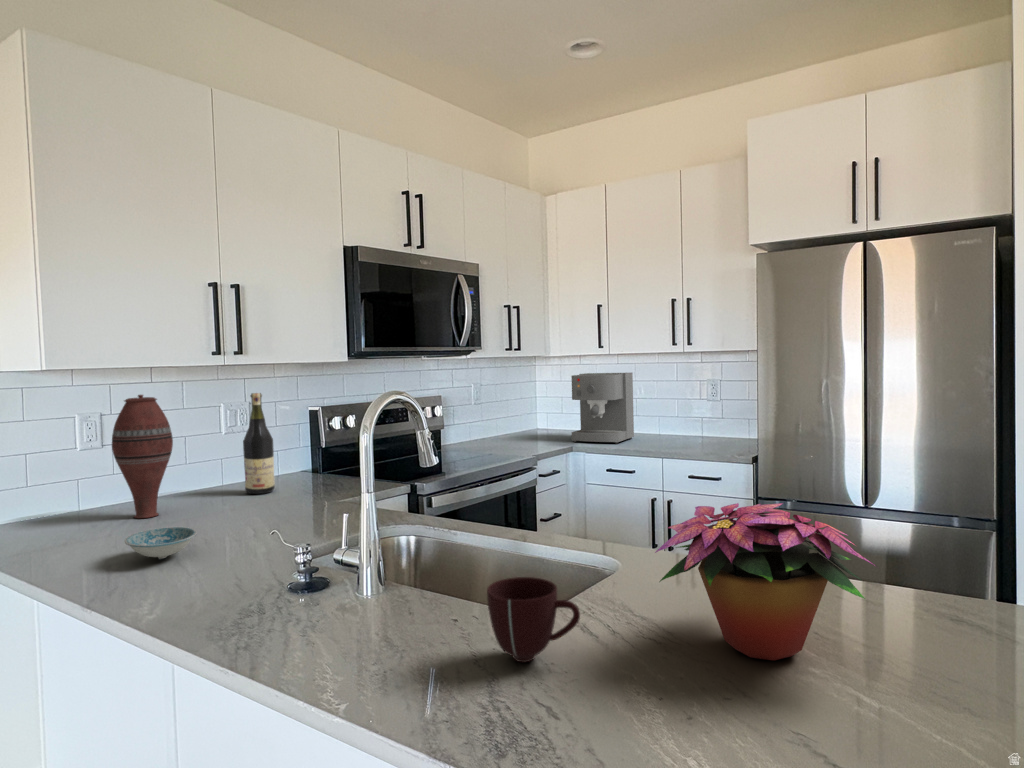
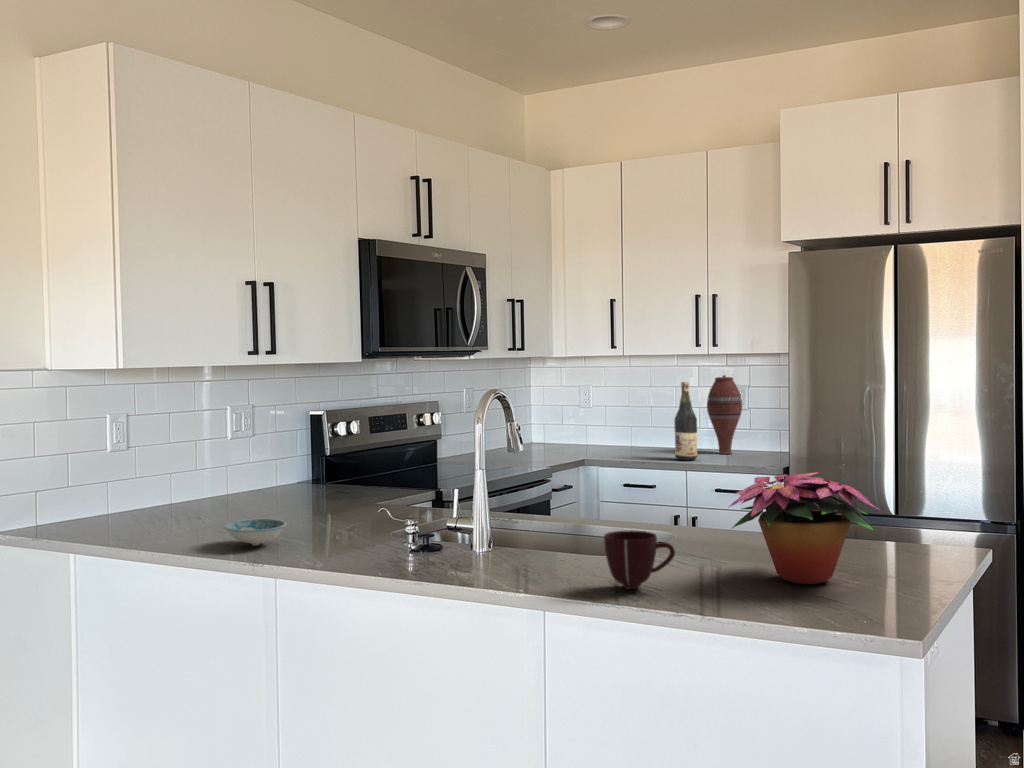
coffee maker: present [571,372,634,443] -> none [582,376,650,456]
wine bottle: present [243,393,275,494] -> present [674,382,697,460]
vase: present [112,395,173,518] -> present [707,375,742,454]

